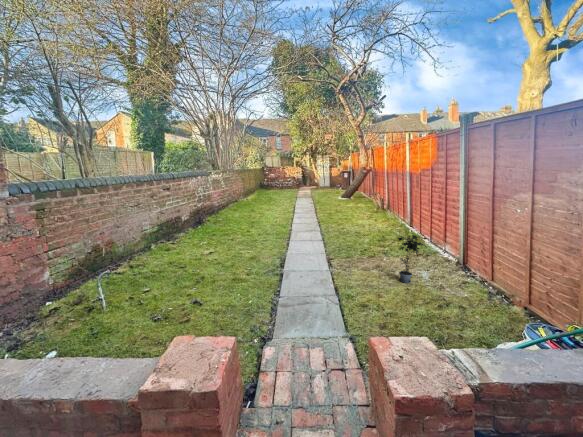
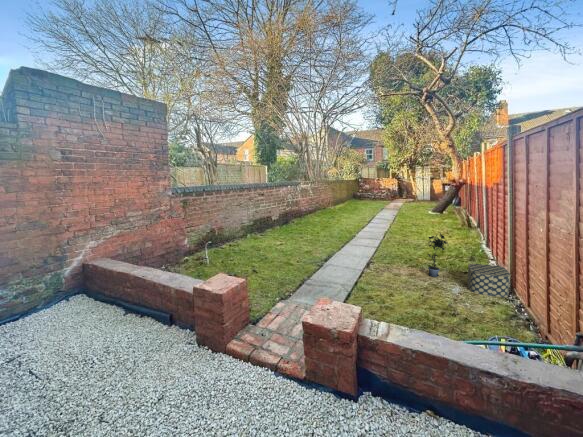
storage box: none [442,265,492,301] -> present [467,264,511,298]

